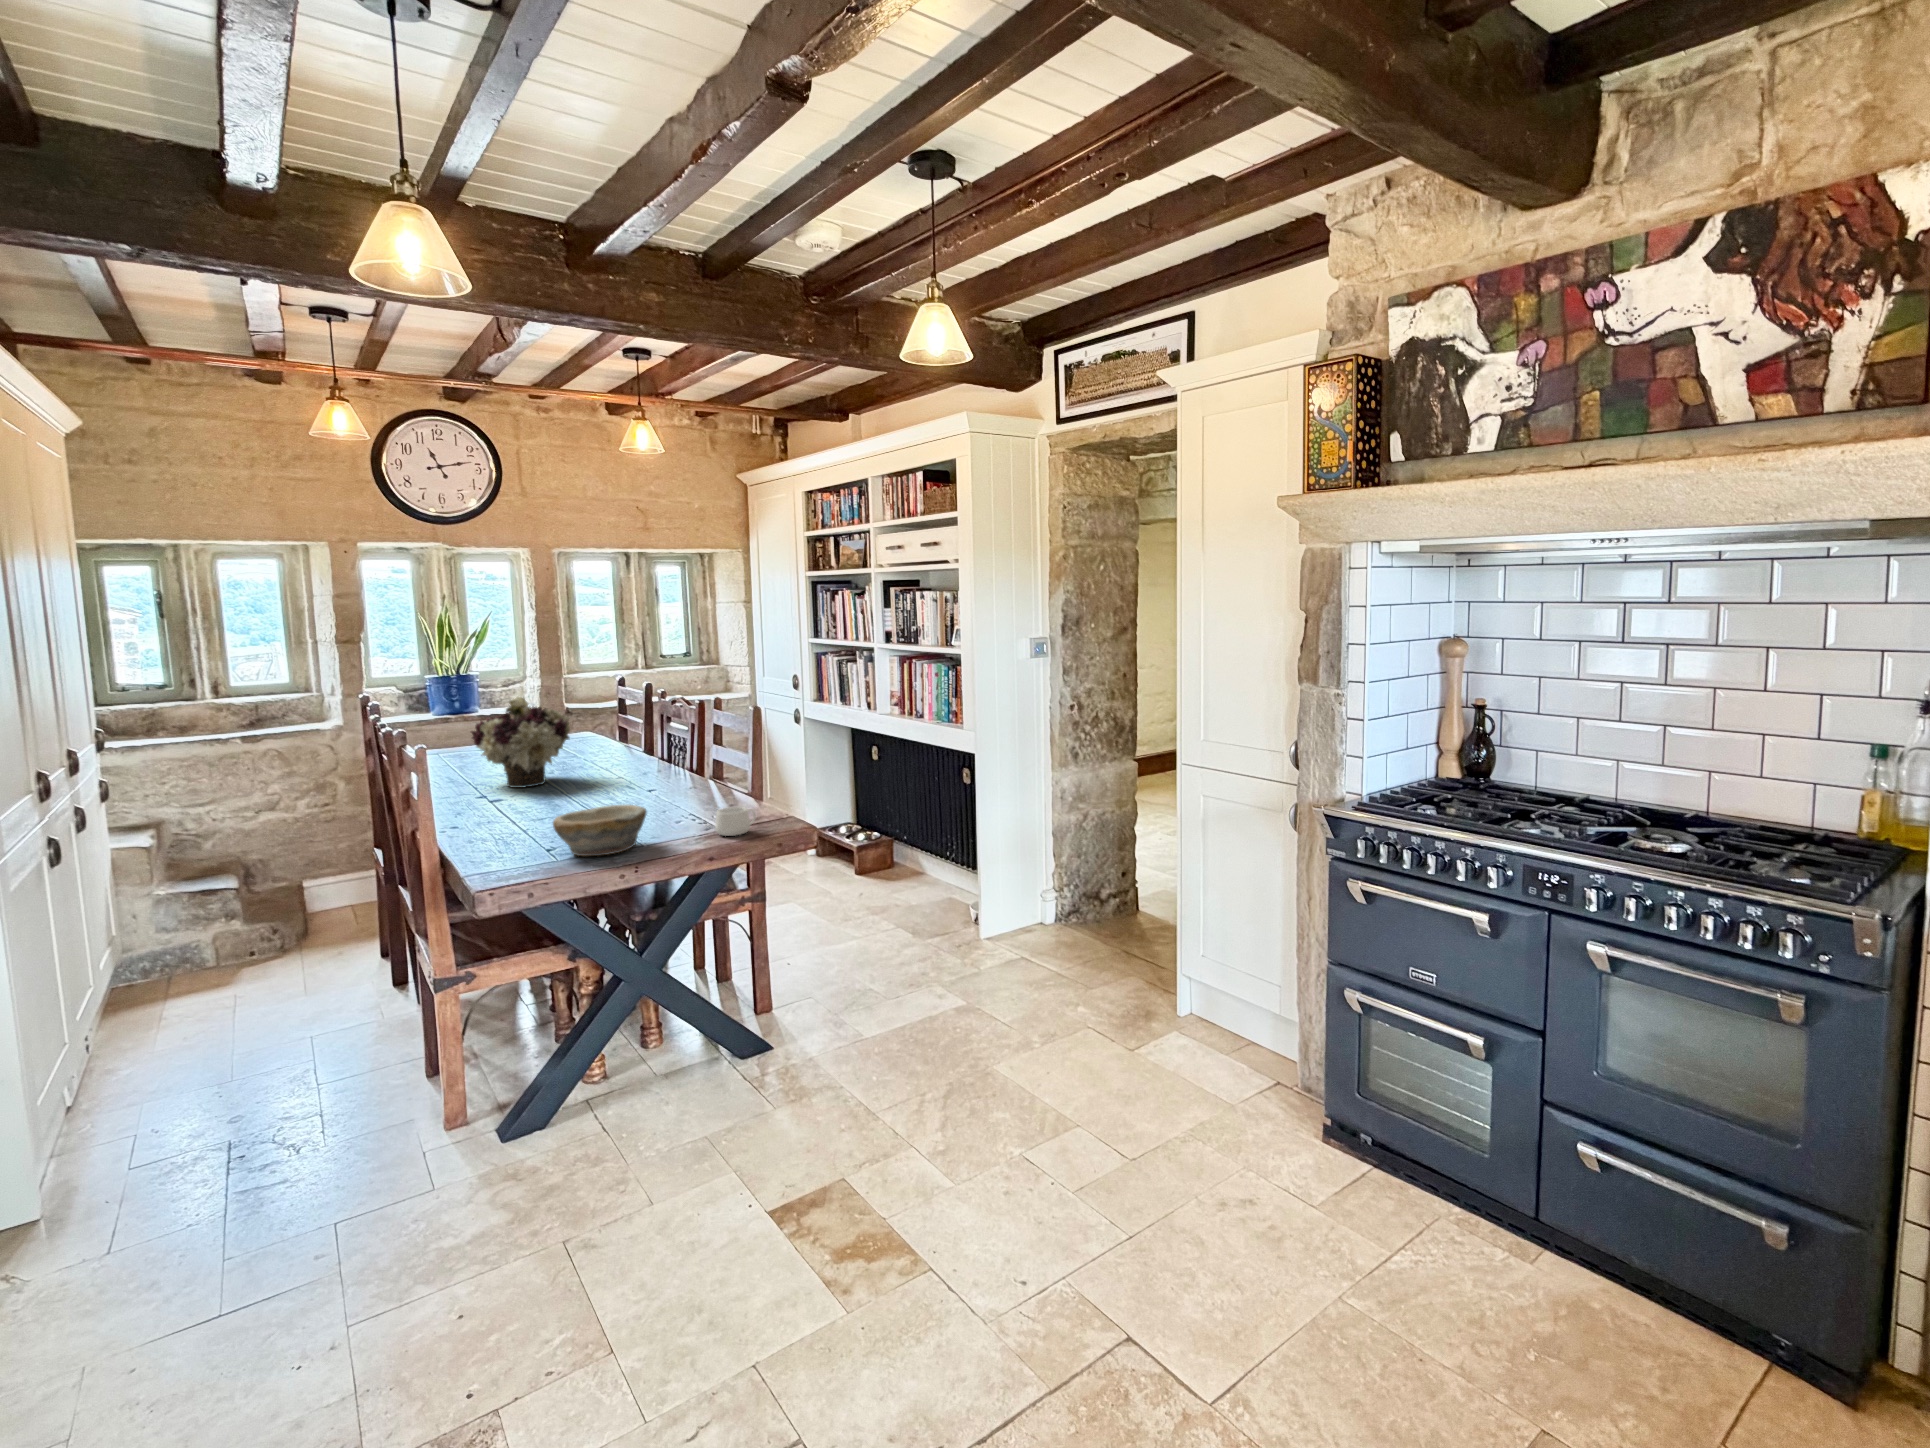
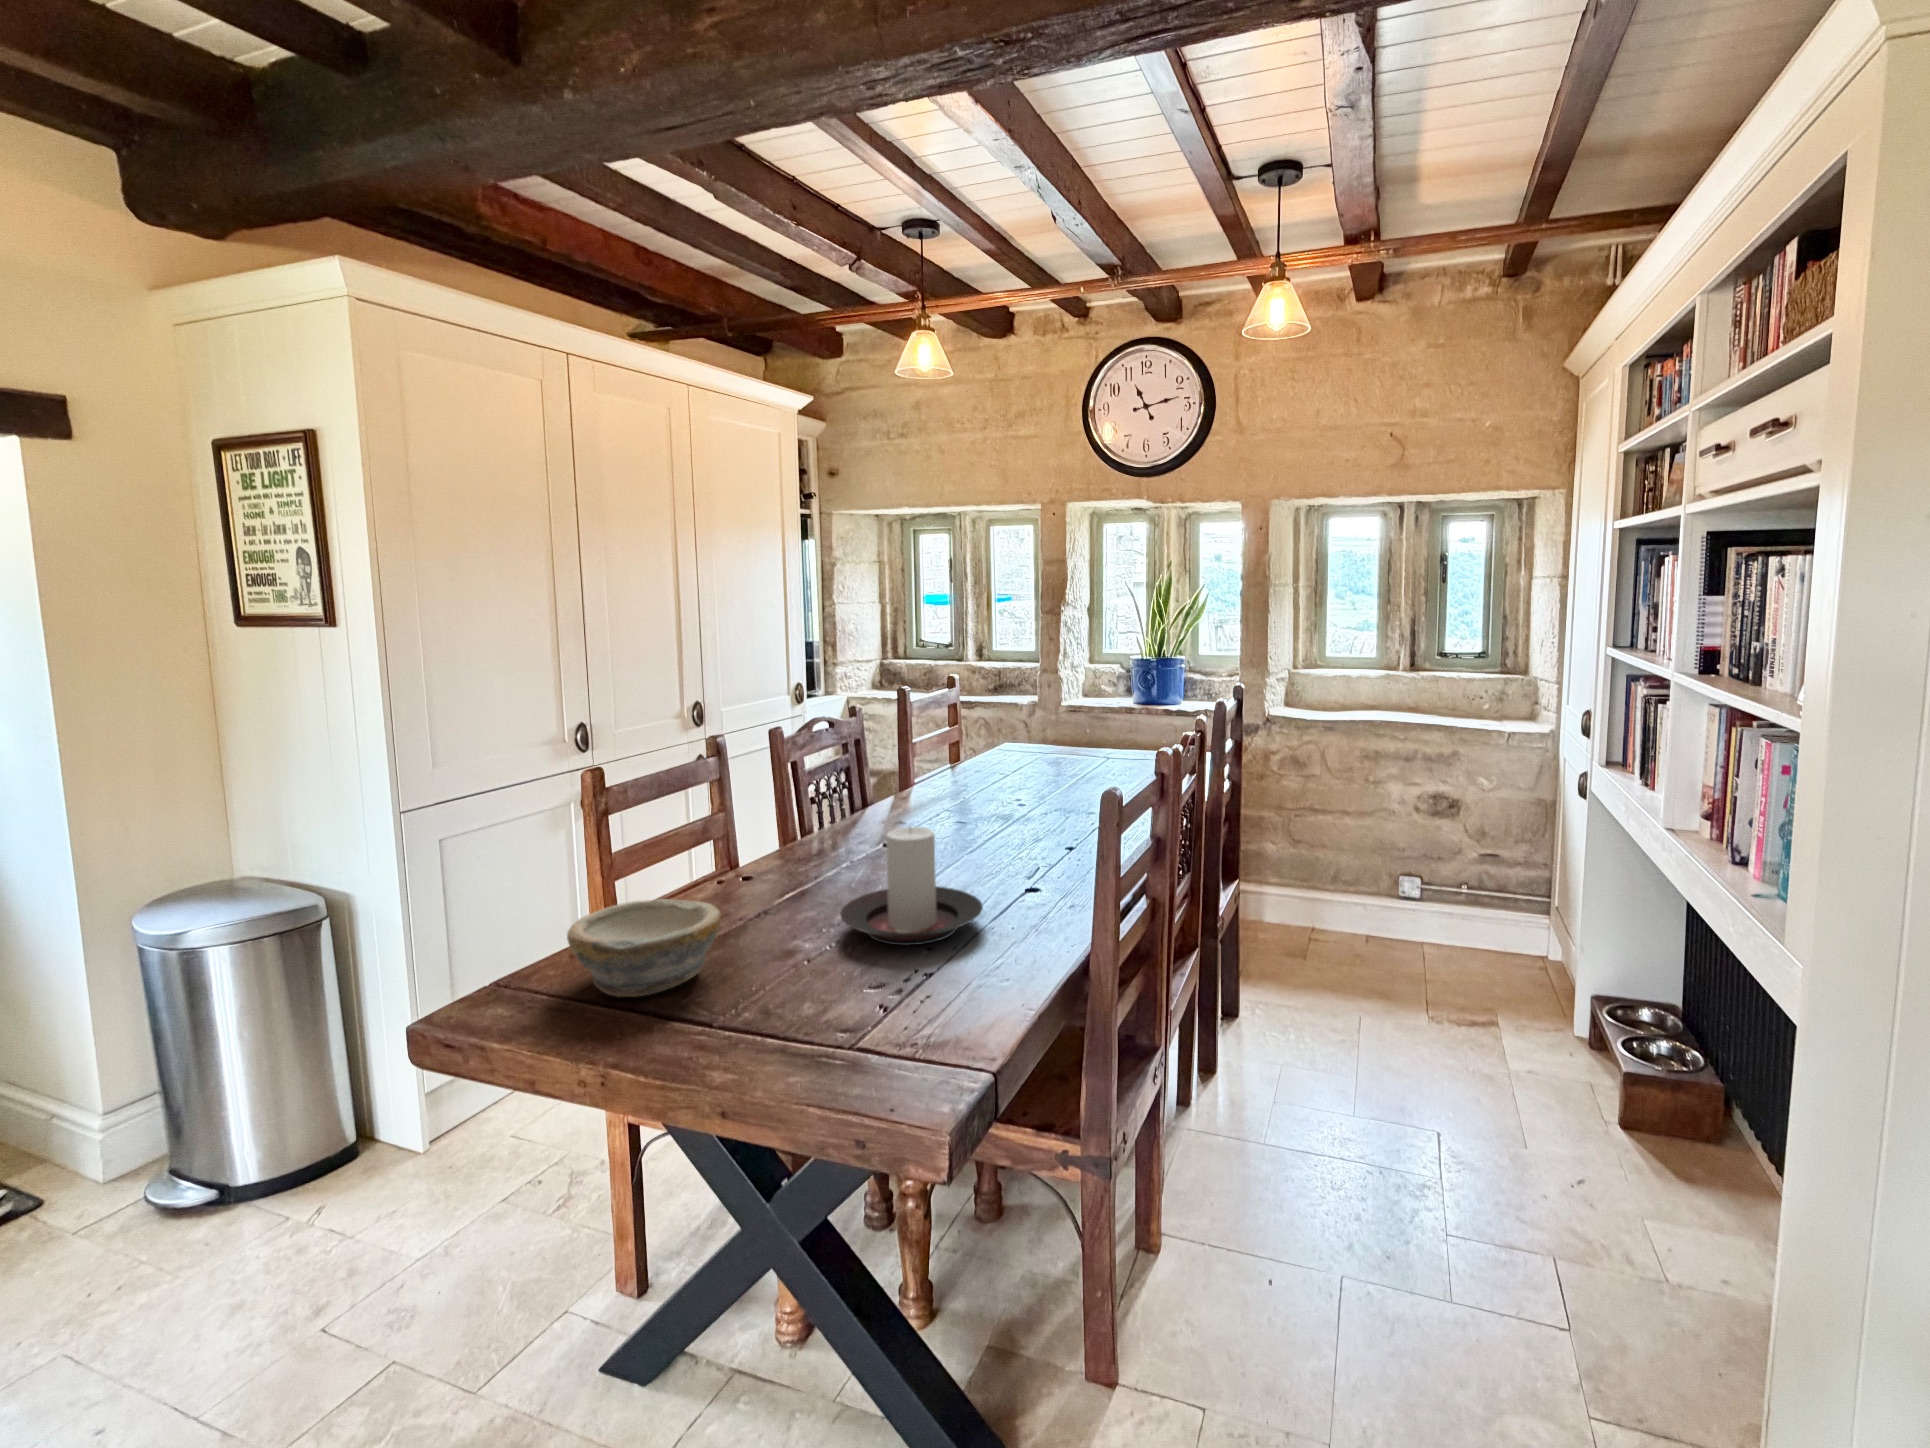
flower arrangement: present [471,697,570,788] -> none [918,696,1027,822]
candle holder: none [623,750,711,816] -> present [840,827,983,945]
mug: present [715,807,756,836] -> none [760,978,845,1047]

